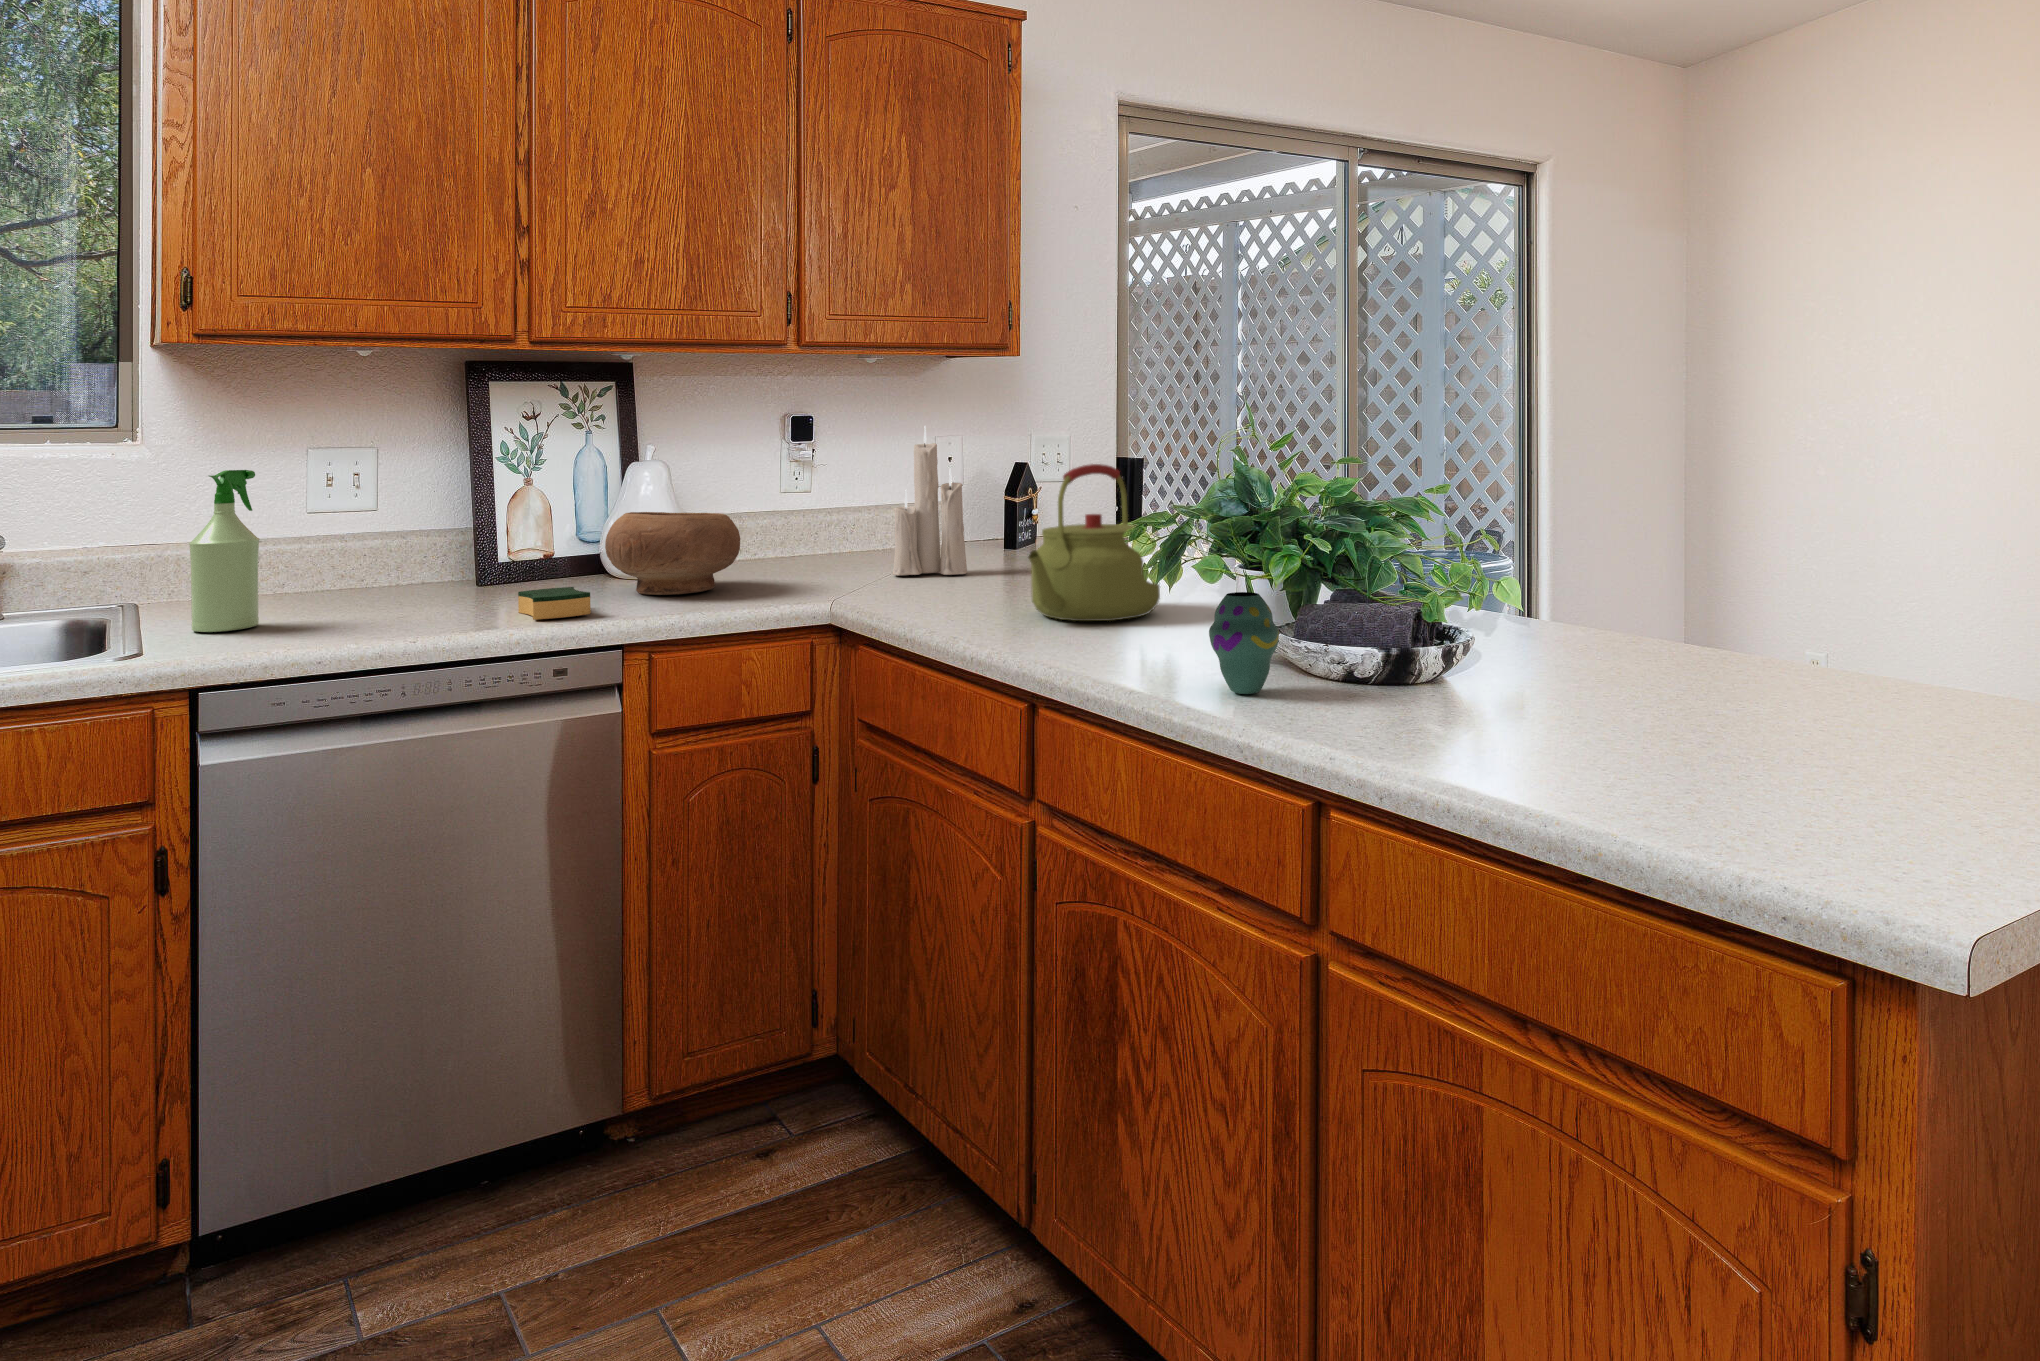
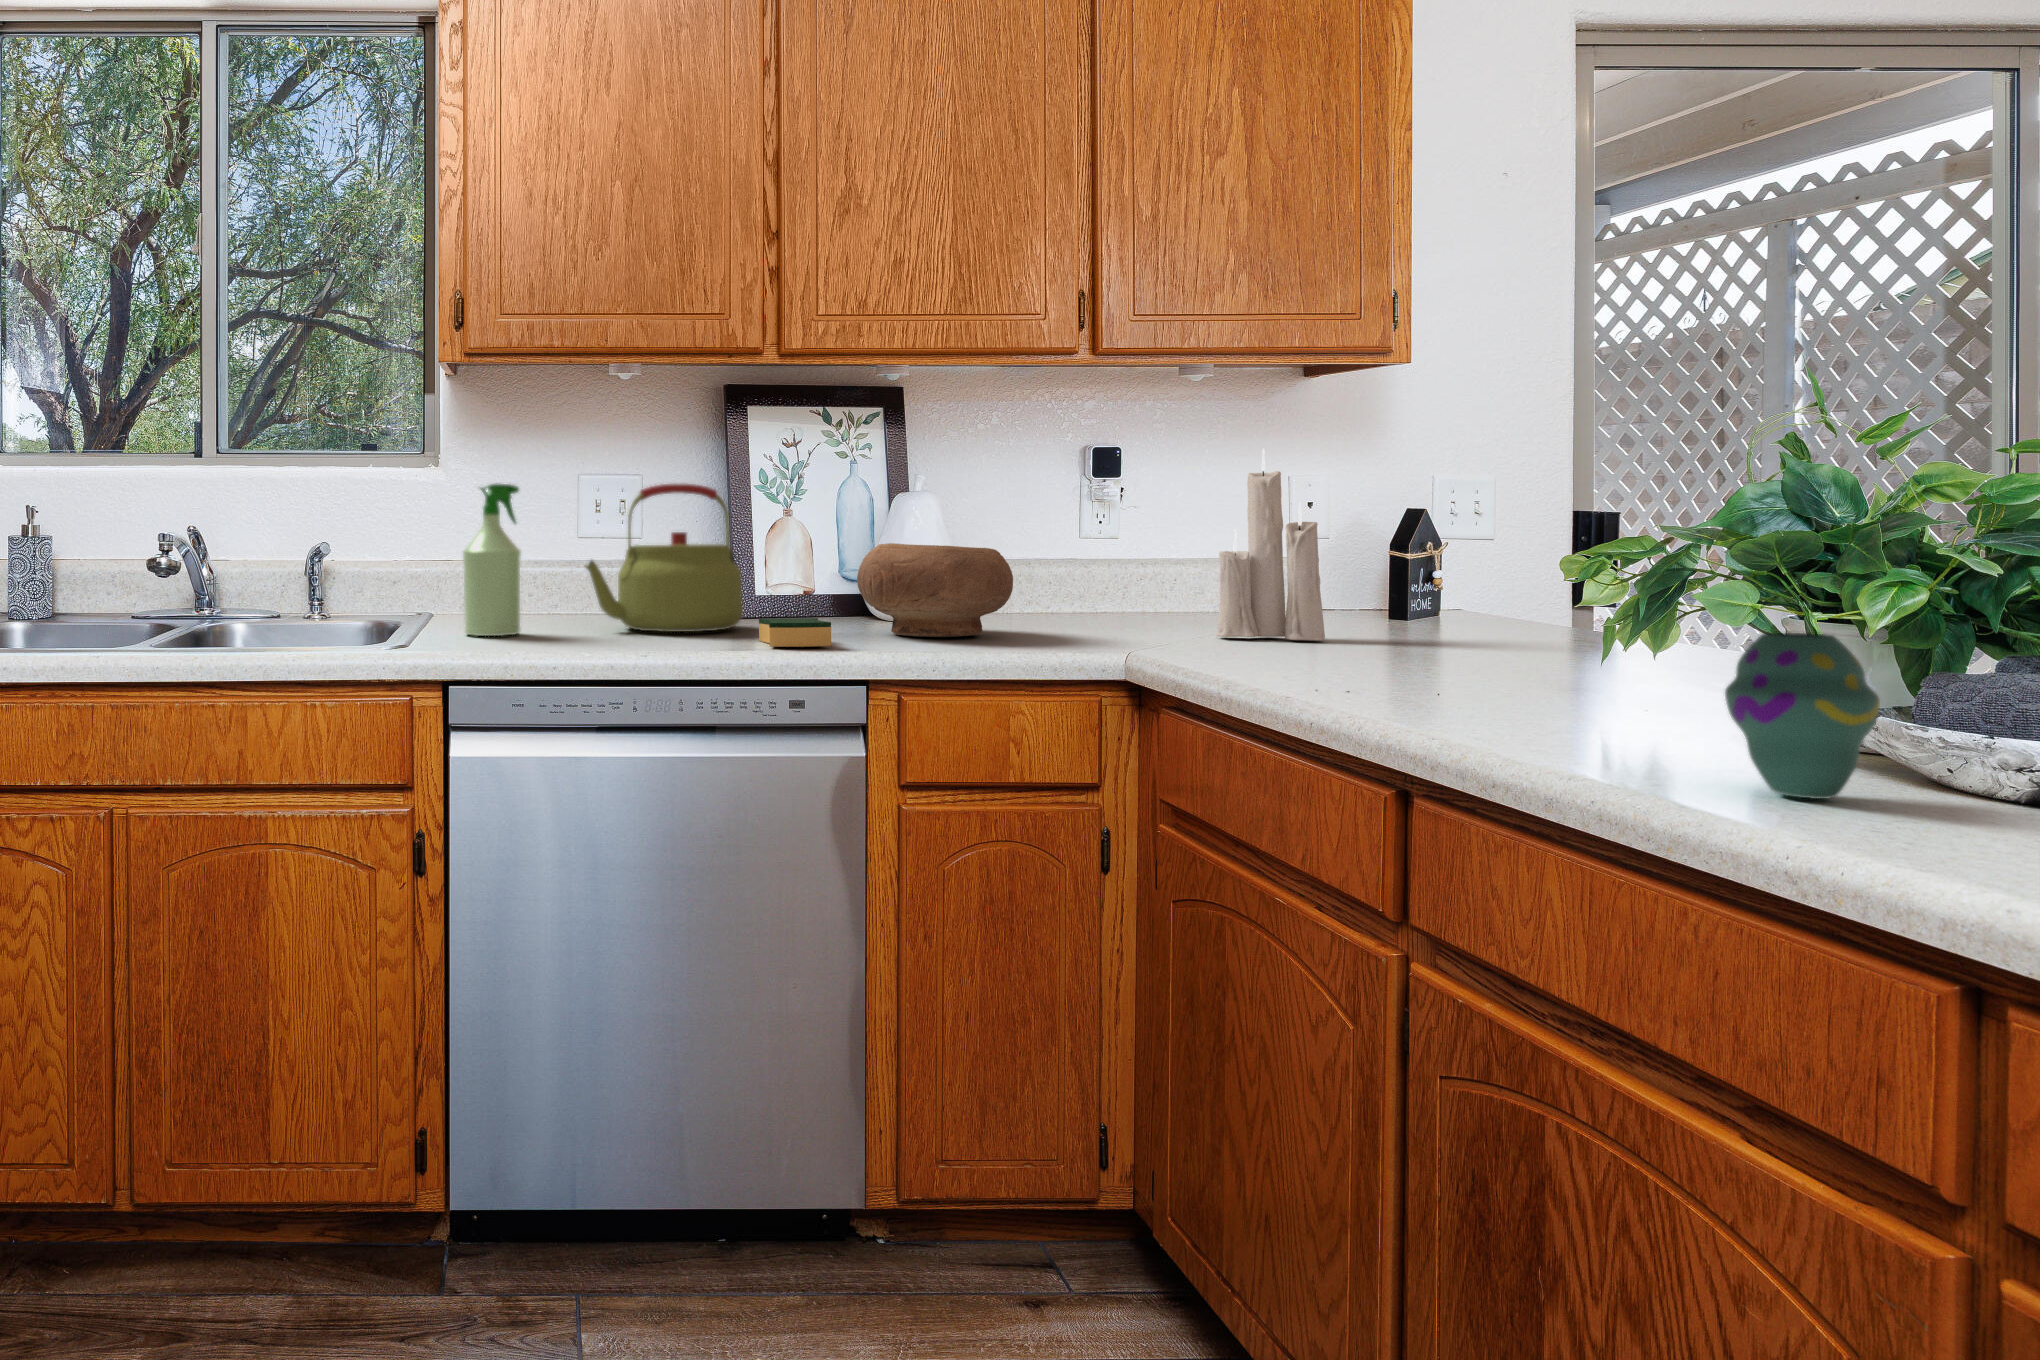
kettle: present [1028,464,1160,621] -> present [586,484,743,632]

